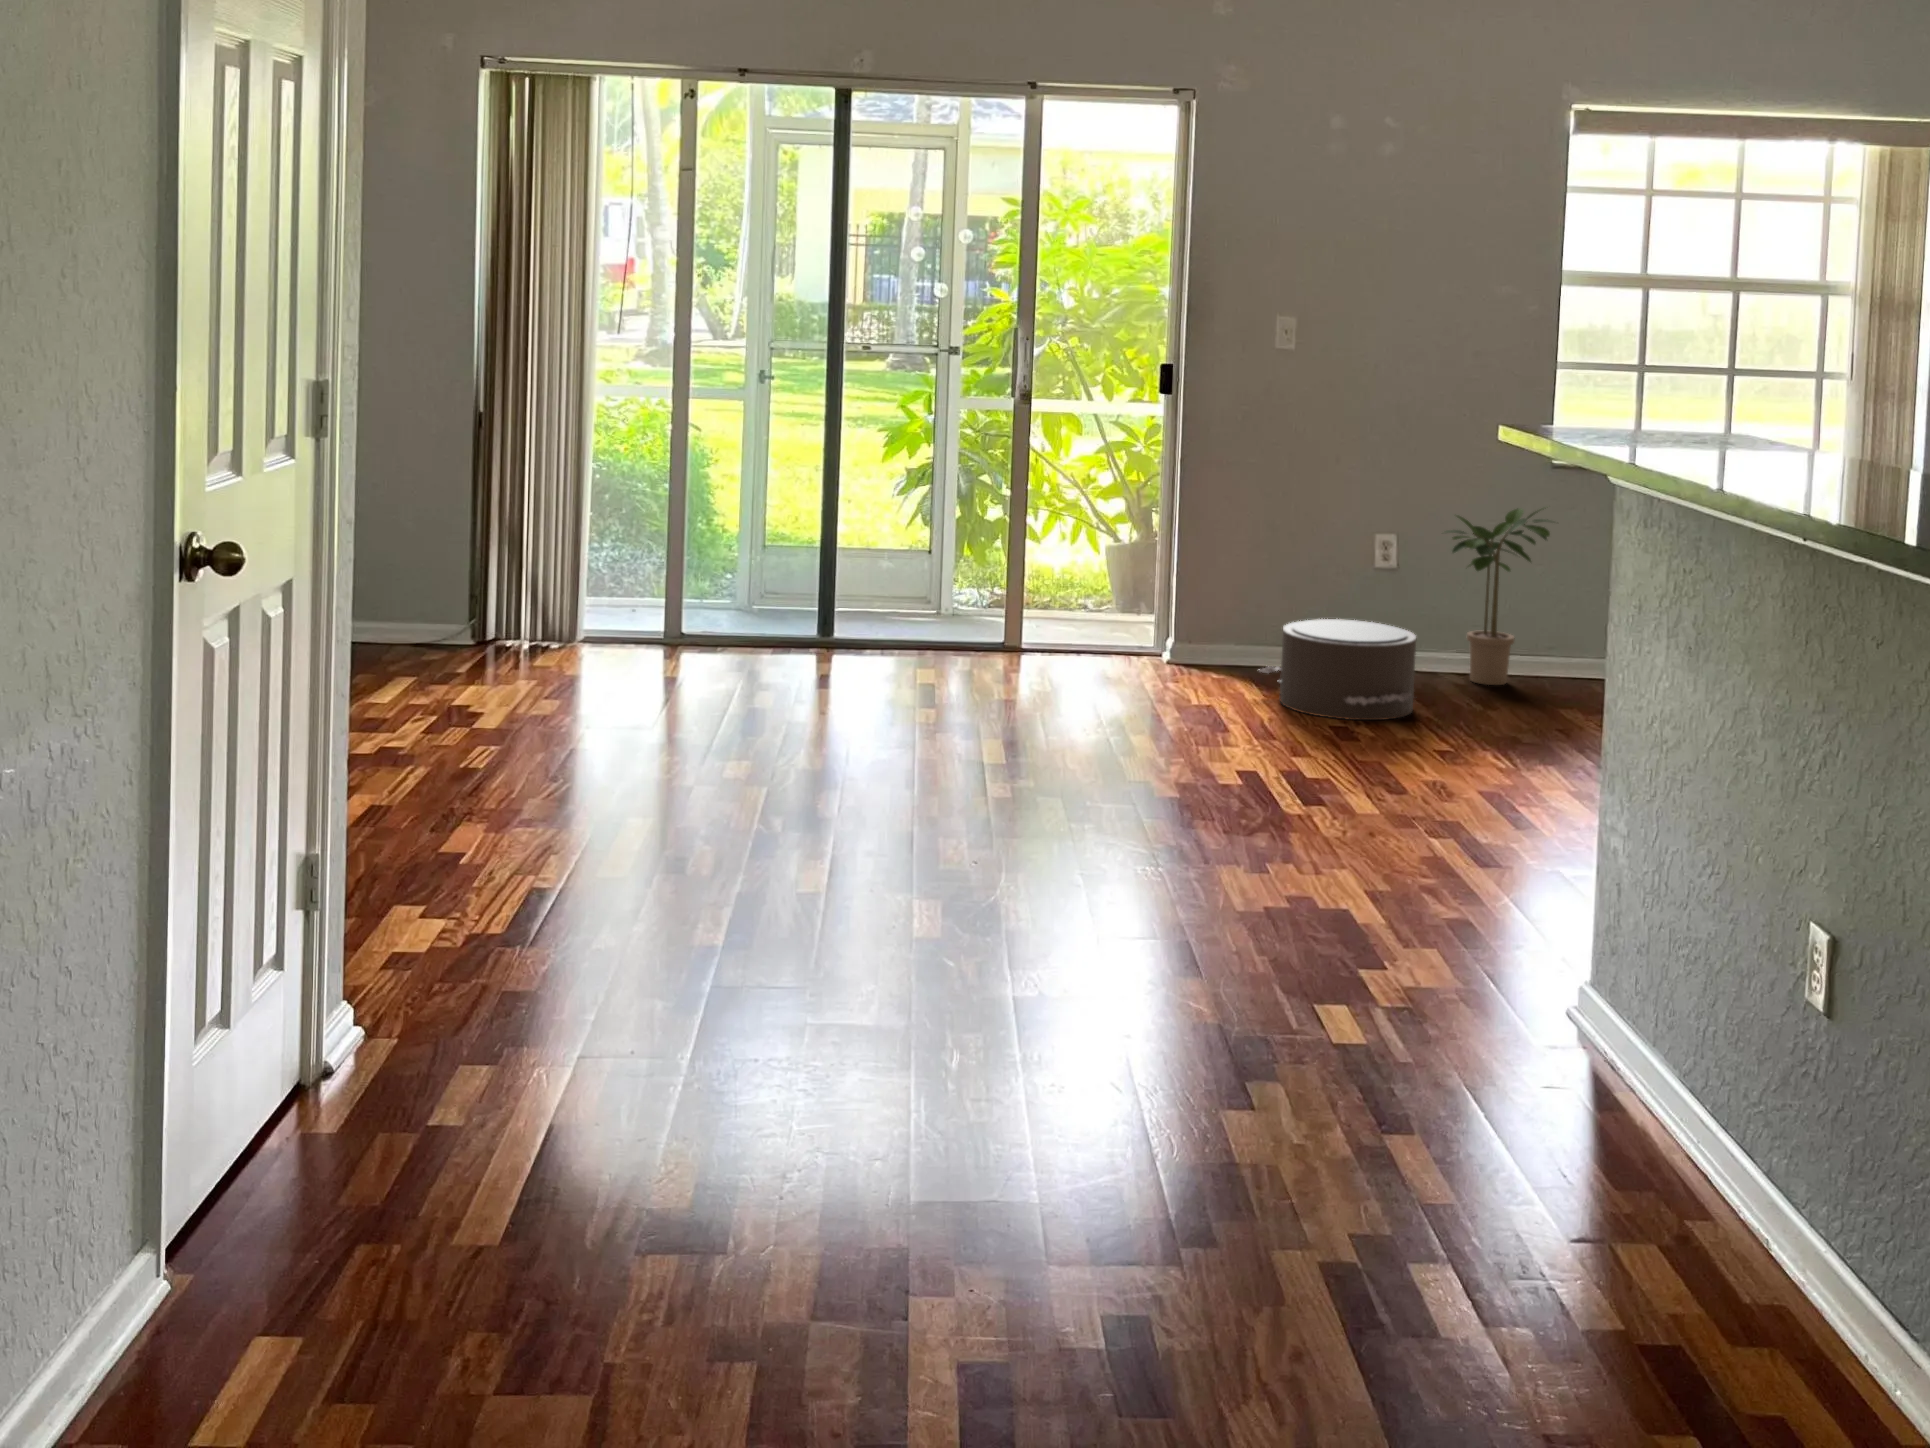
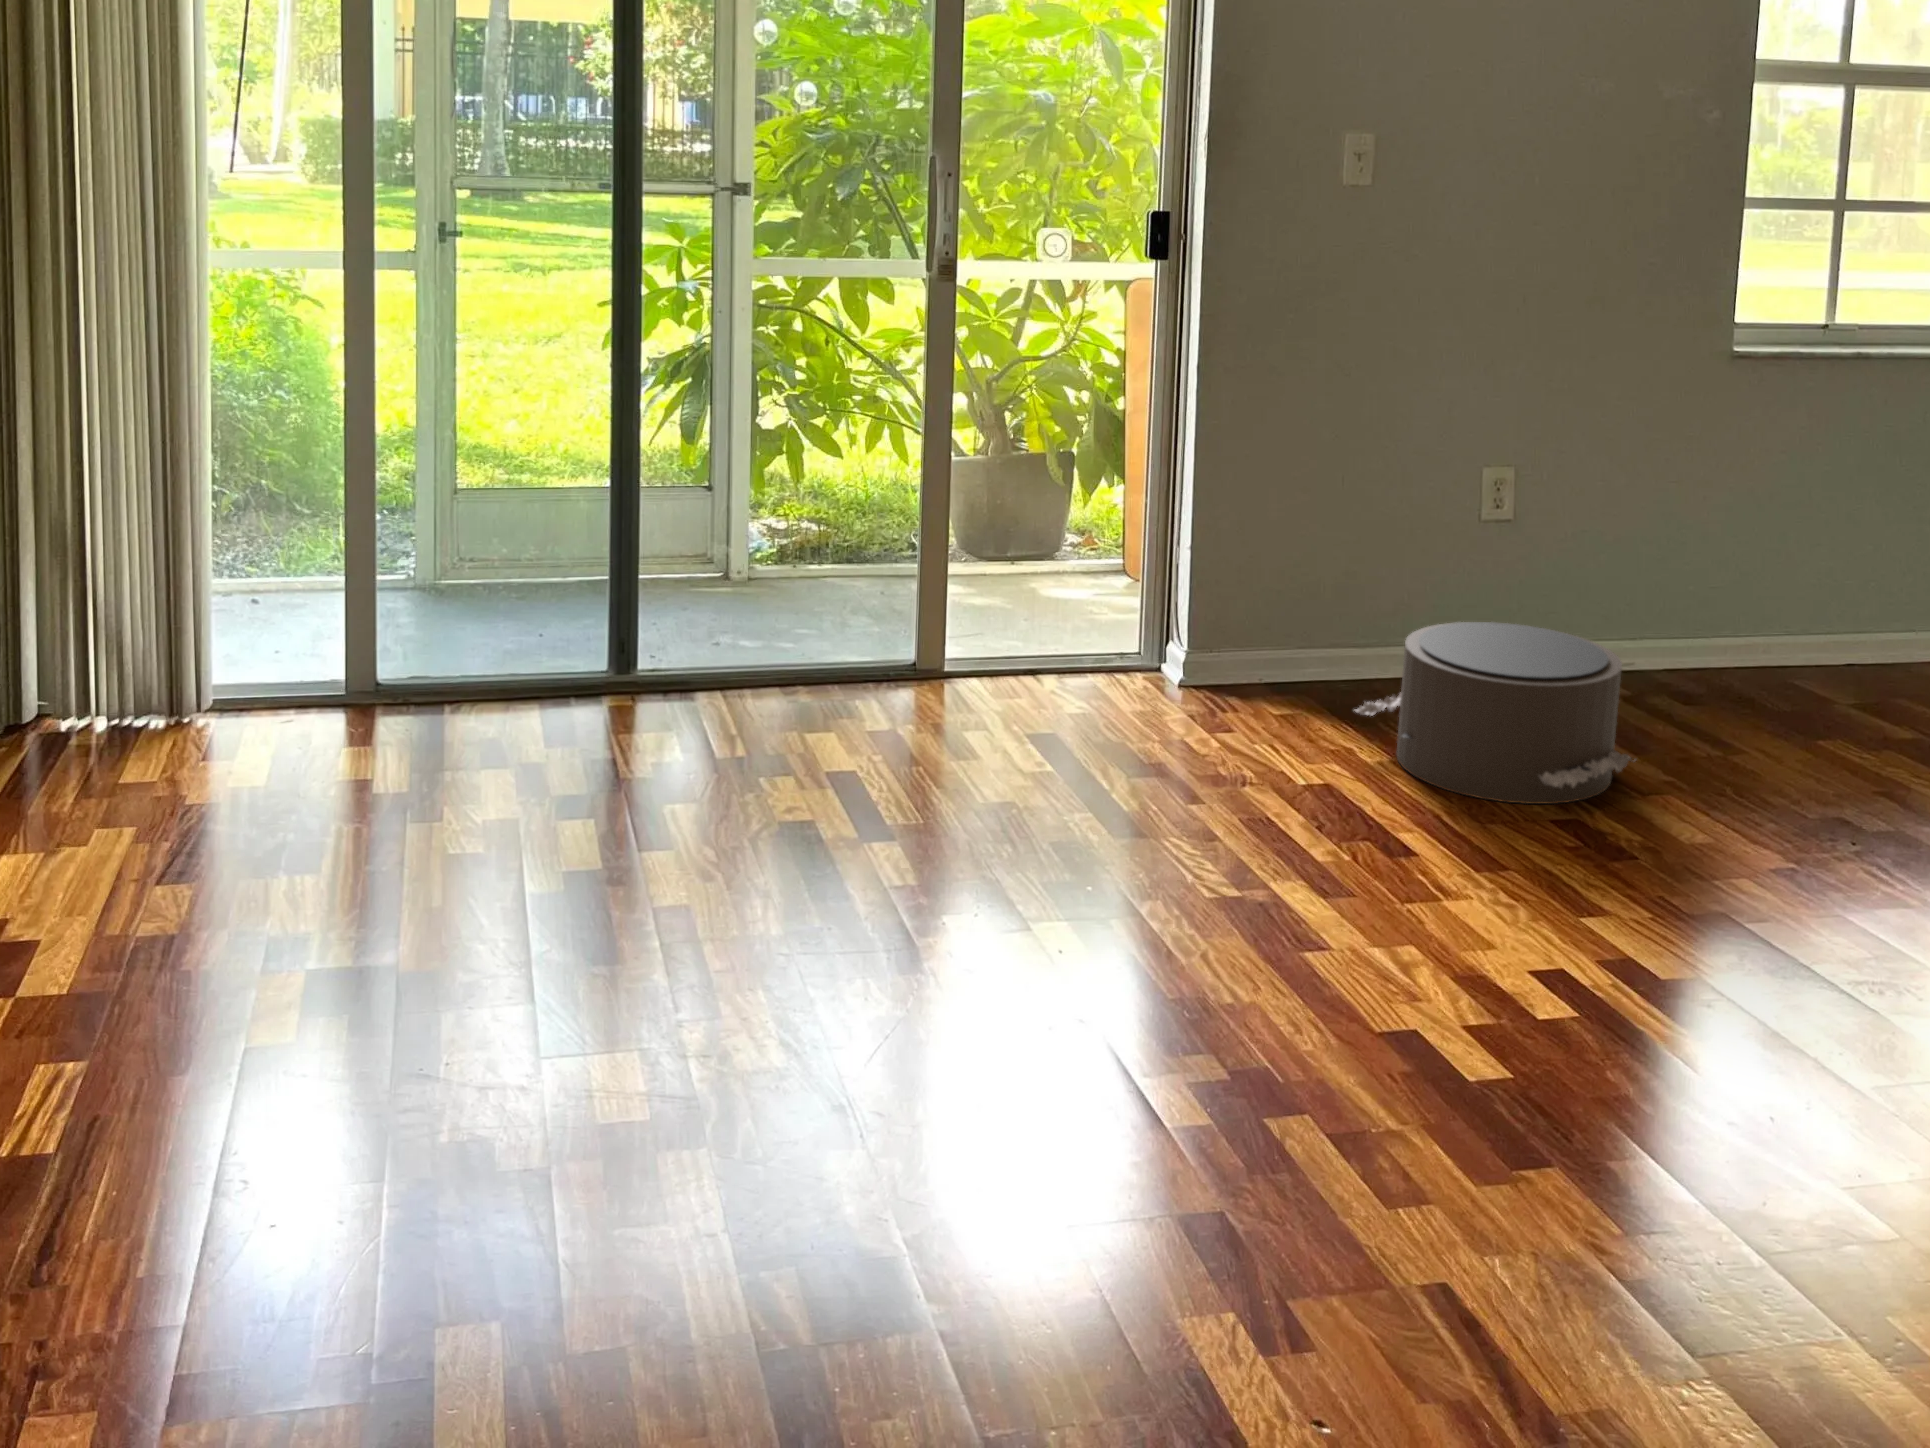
potted plant: present [1445,508,1552,685] -> none [1598,423,1759,696]

